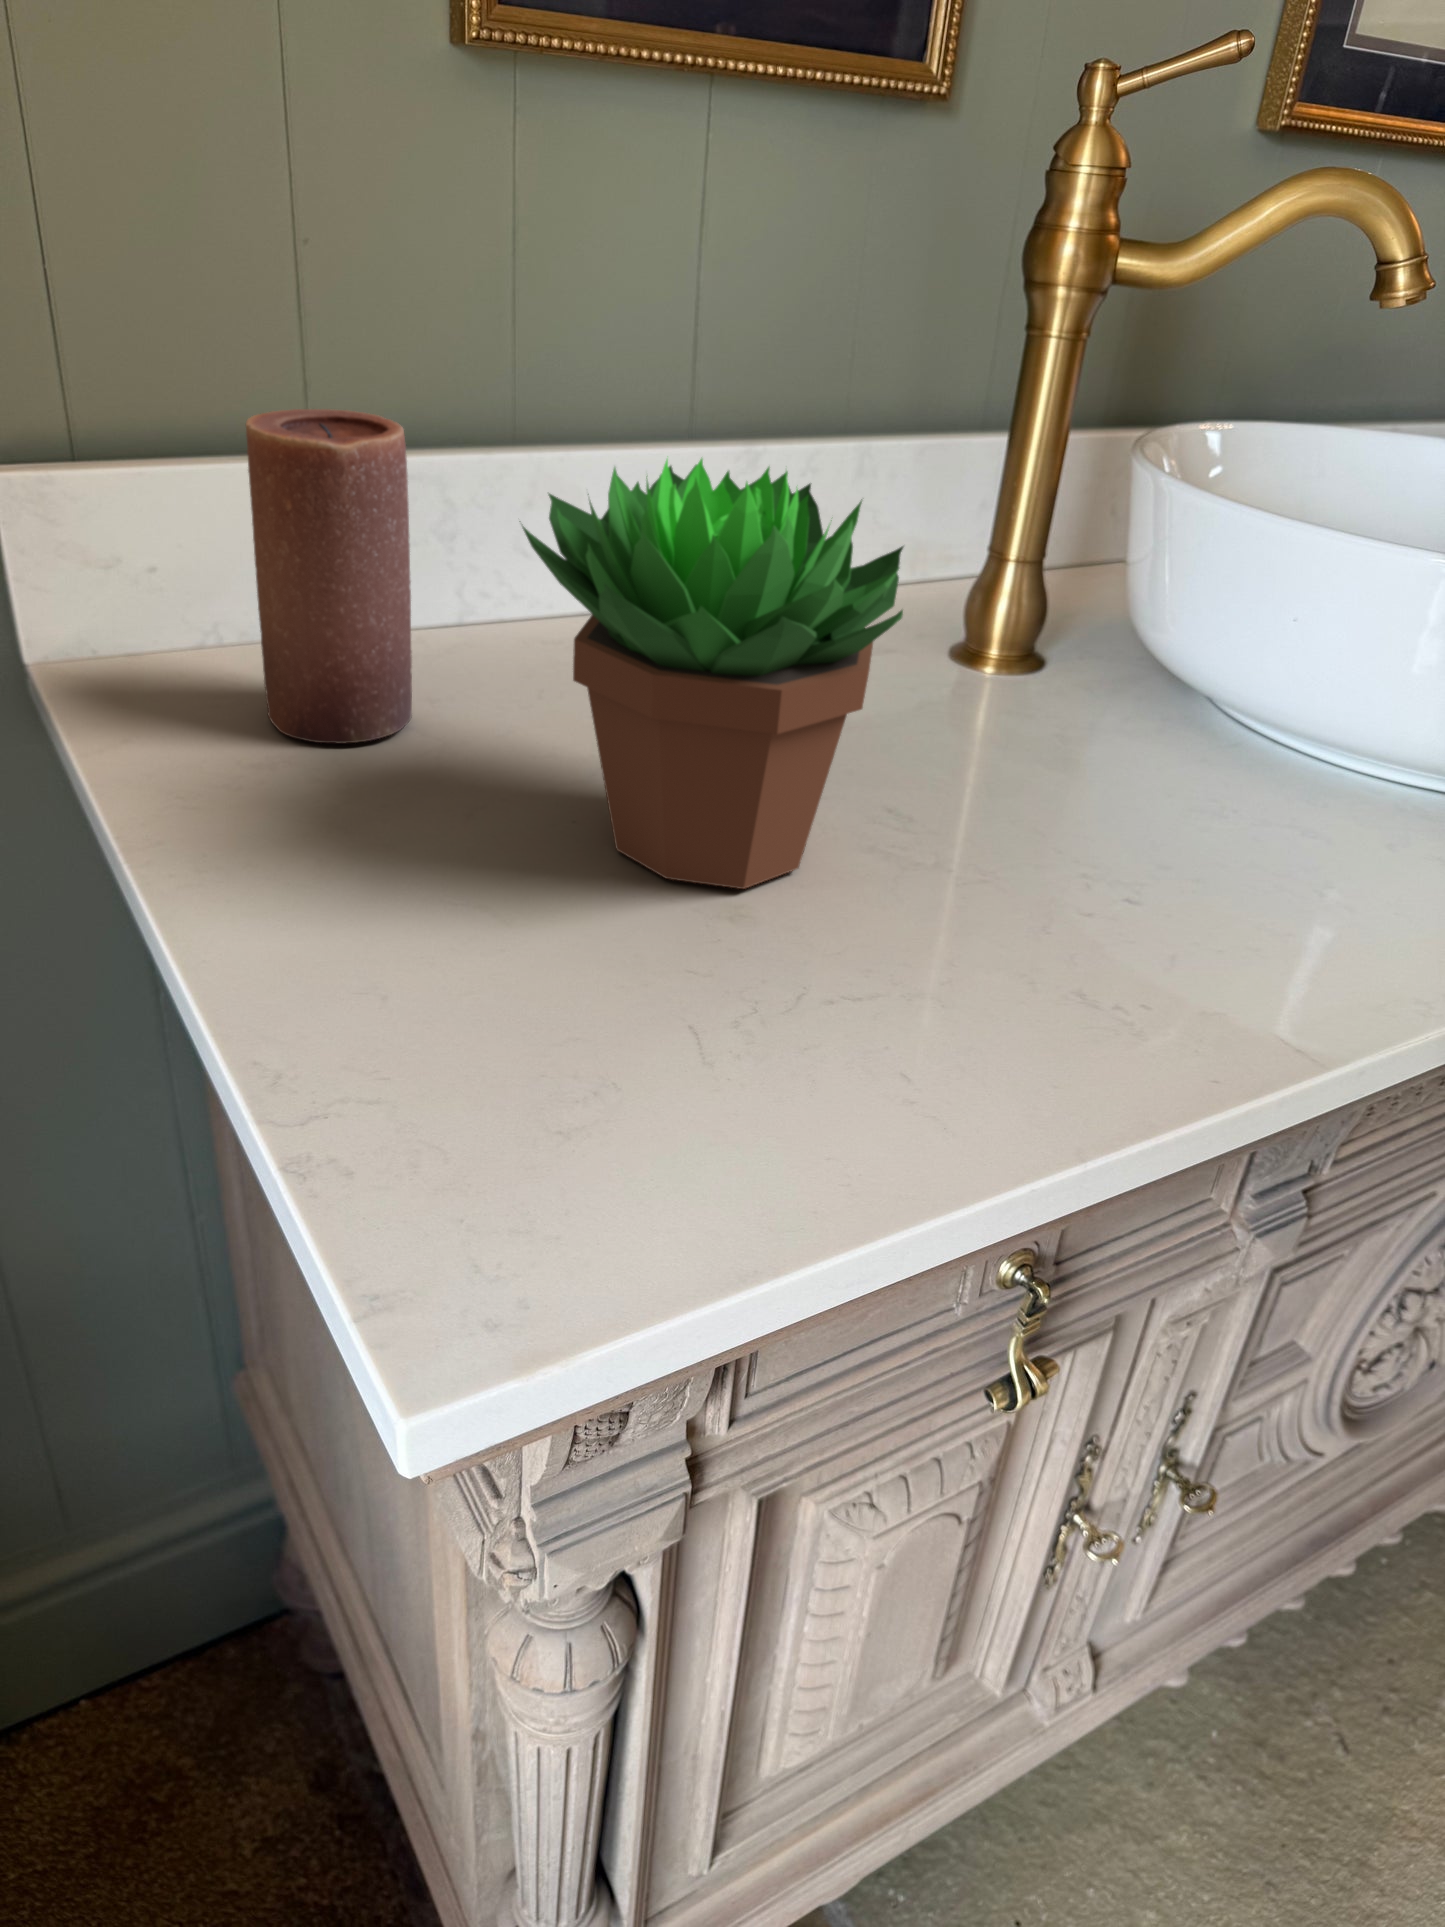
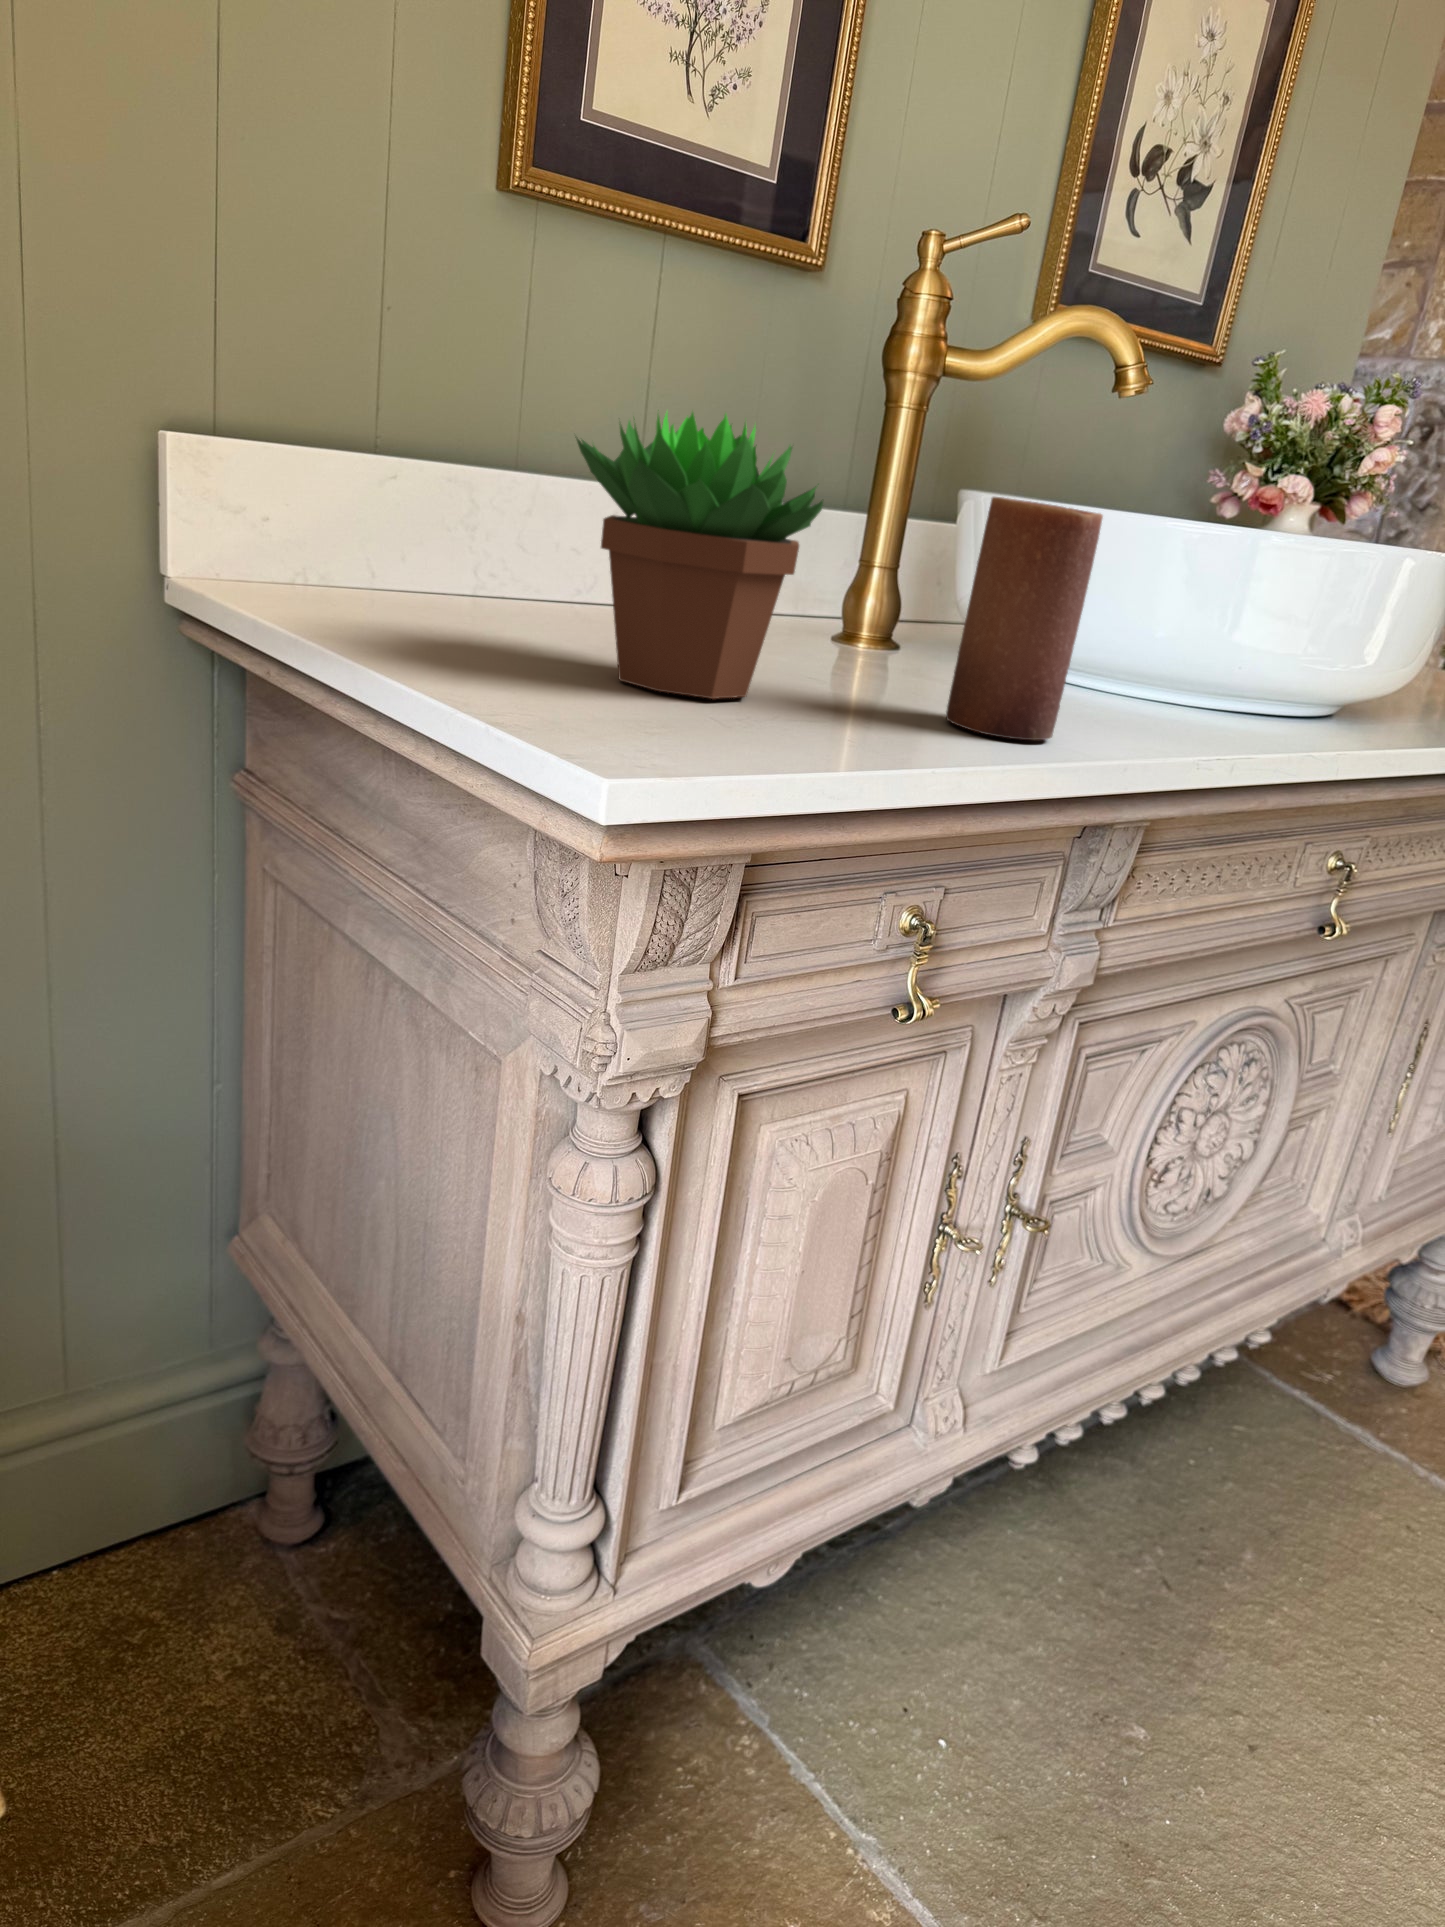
candle: present [246,409,412,743] -> present [946,497,1103,740]

